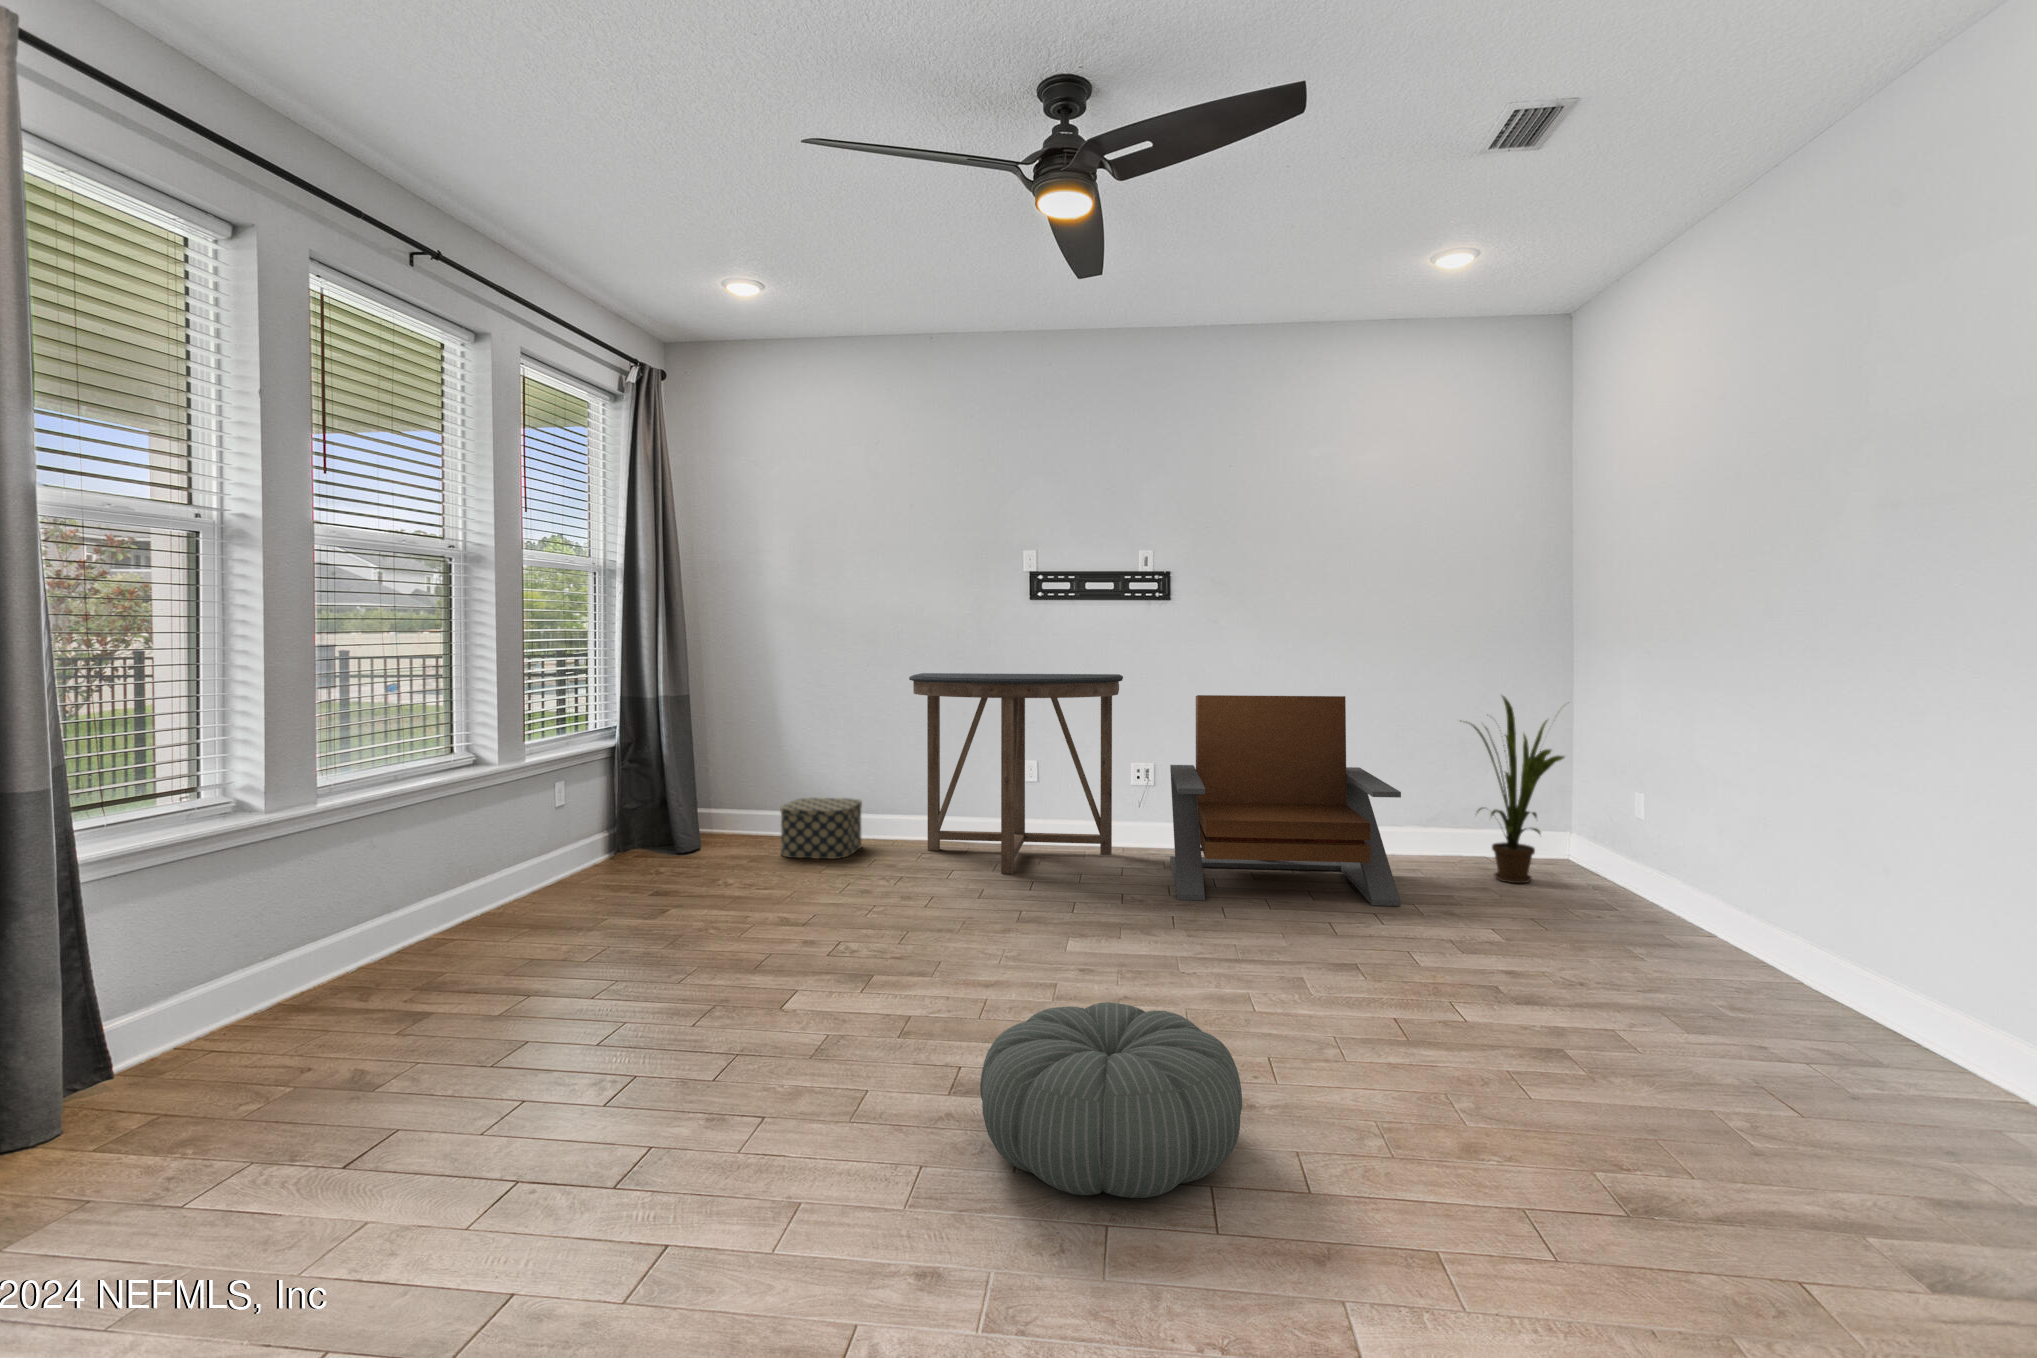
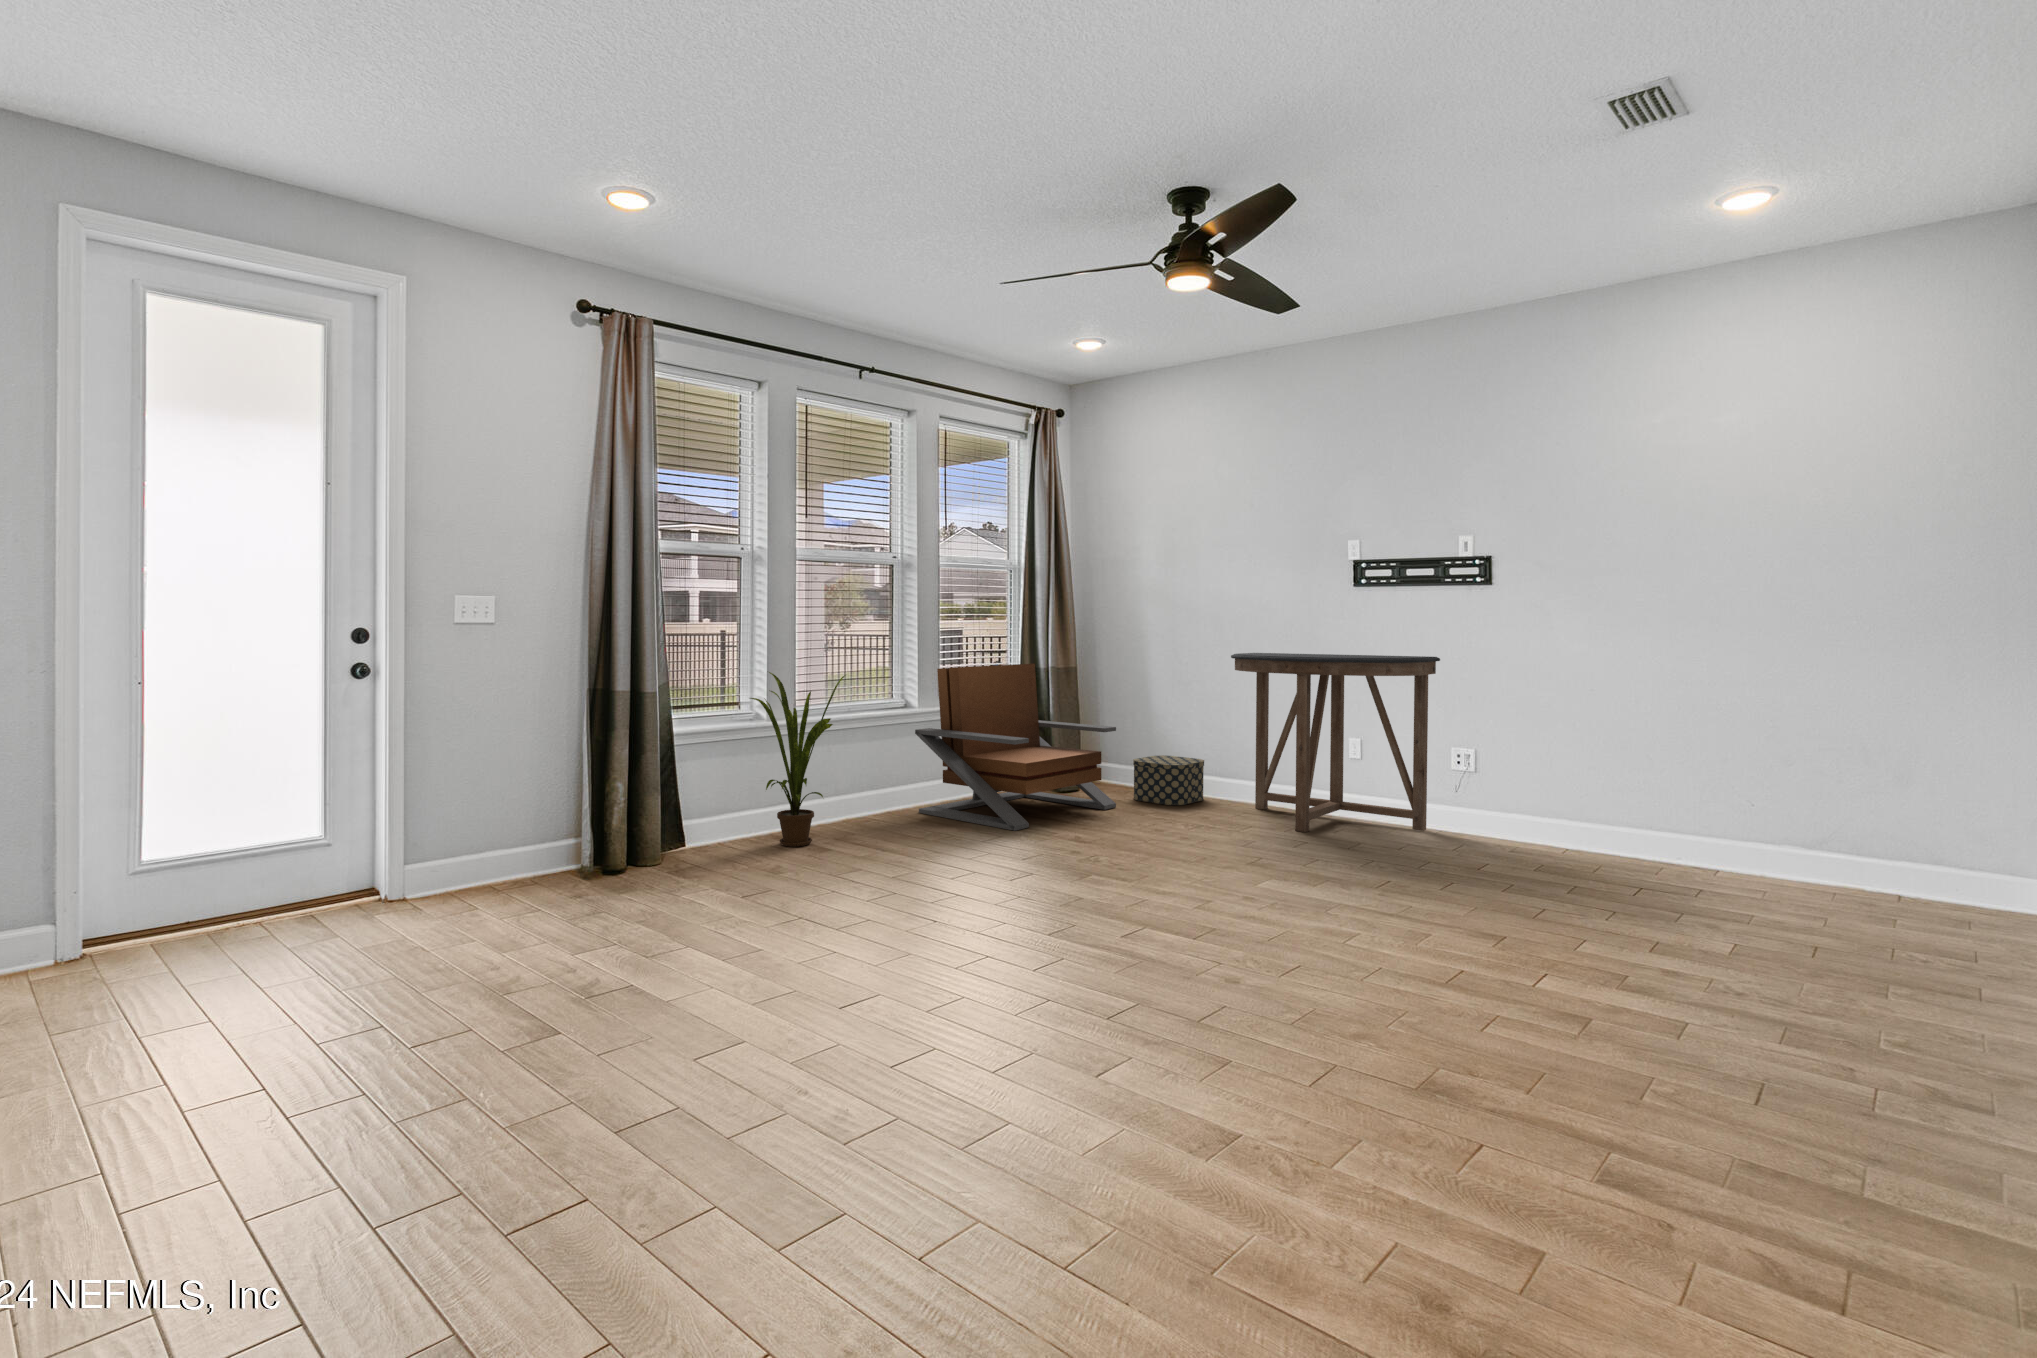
lounge chair: present [1170,695,1401,906] -> present [915,664,1116,831]
house plant: present [1460,696,1564,883] -> present [750,672,845,847]
pouf: present [980,1002,1242,1198] -> none [1037,885,1229,1006]

